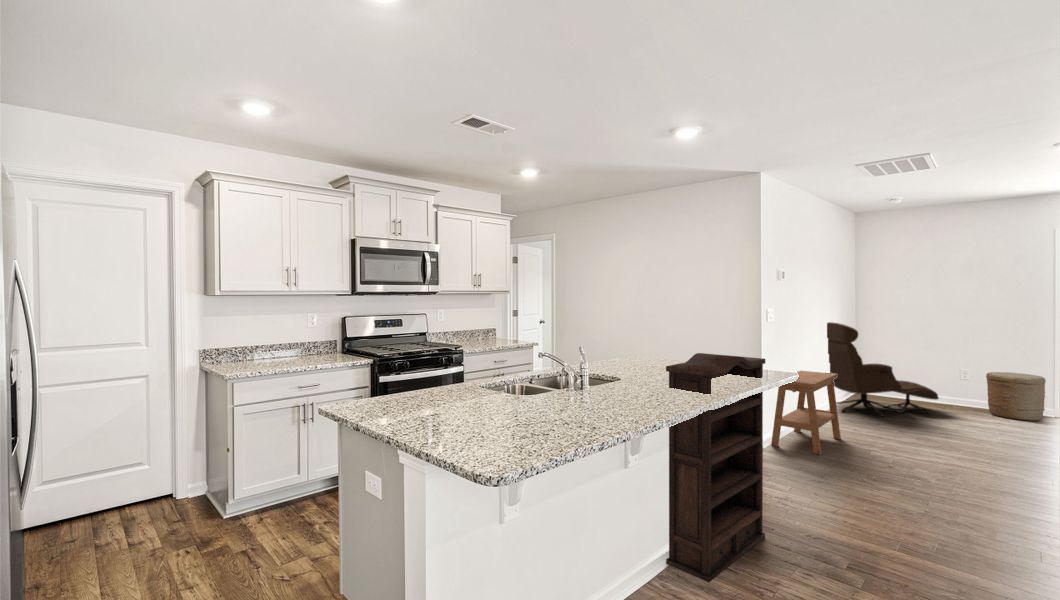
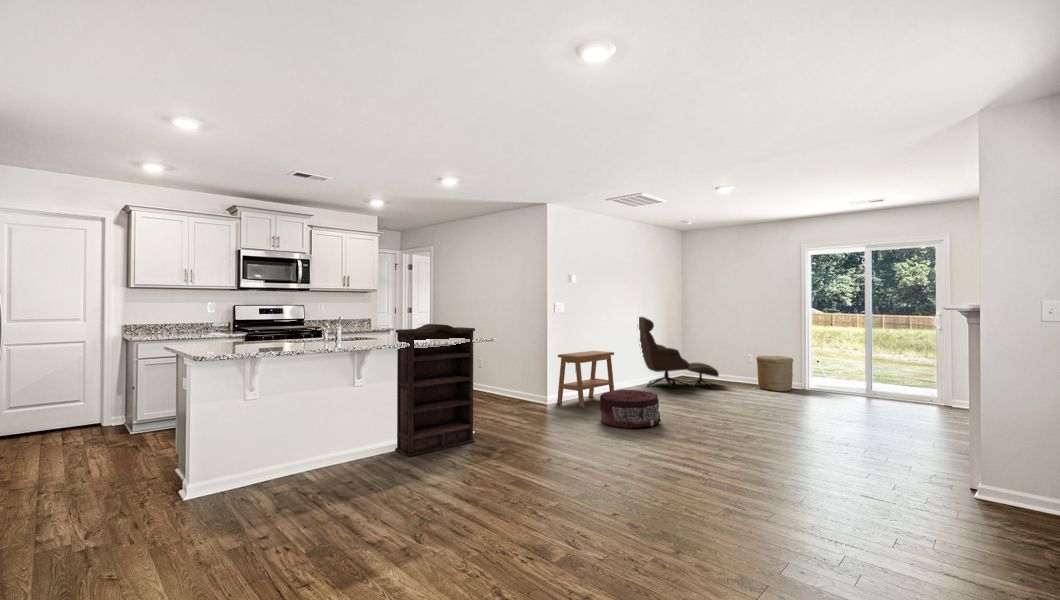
pouf: none [881,434,990,502] -> present [599,390,661,428]

